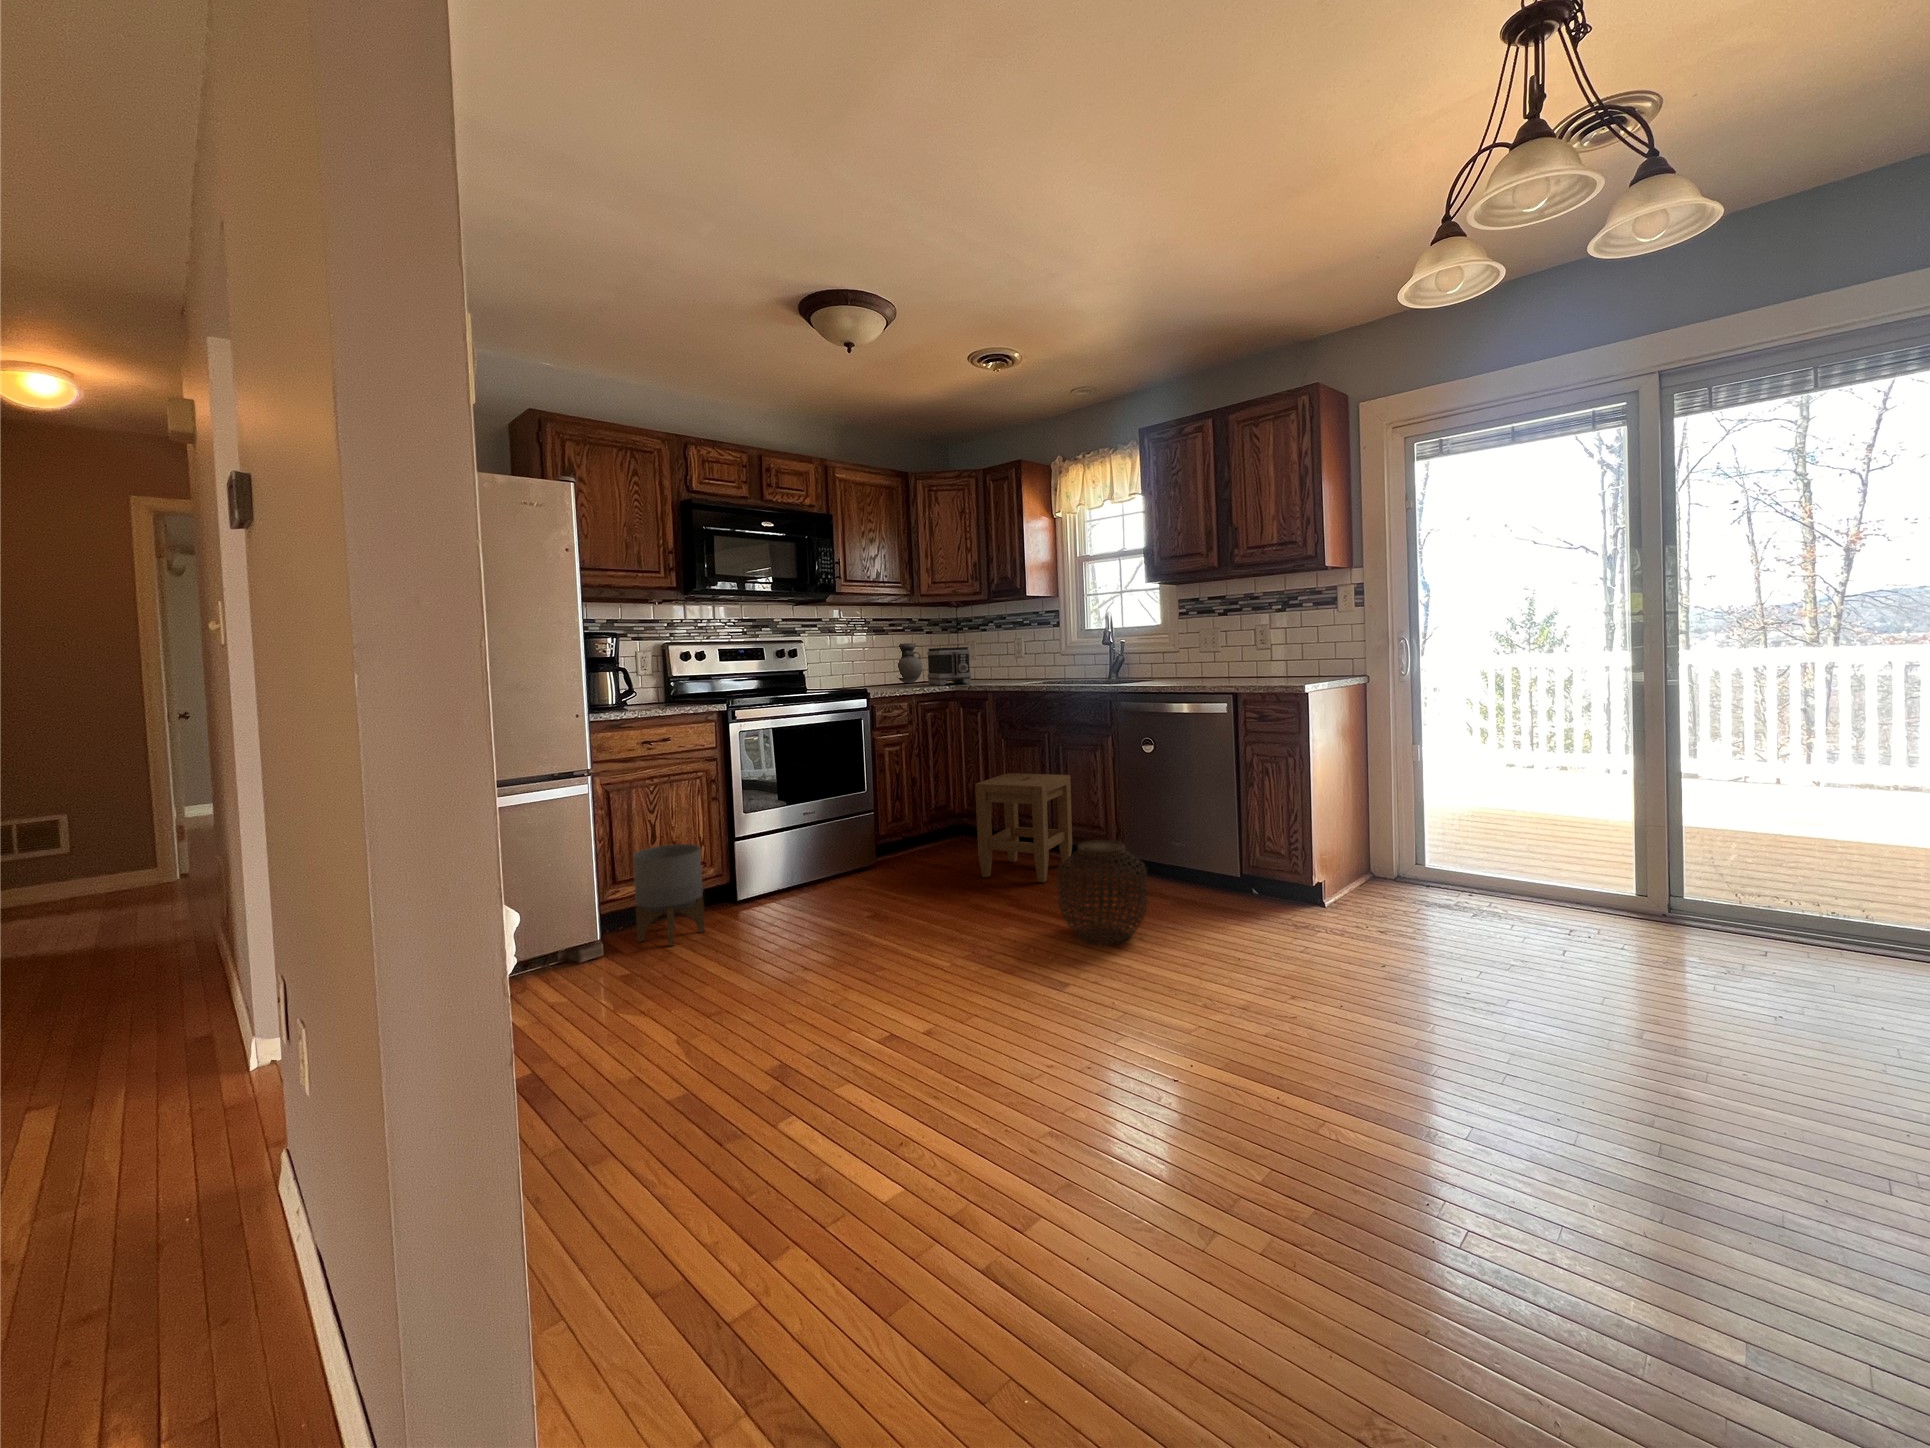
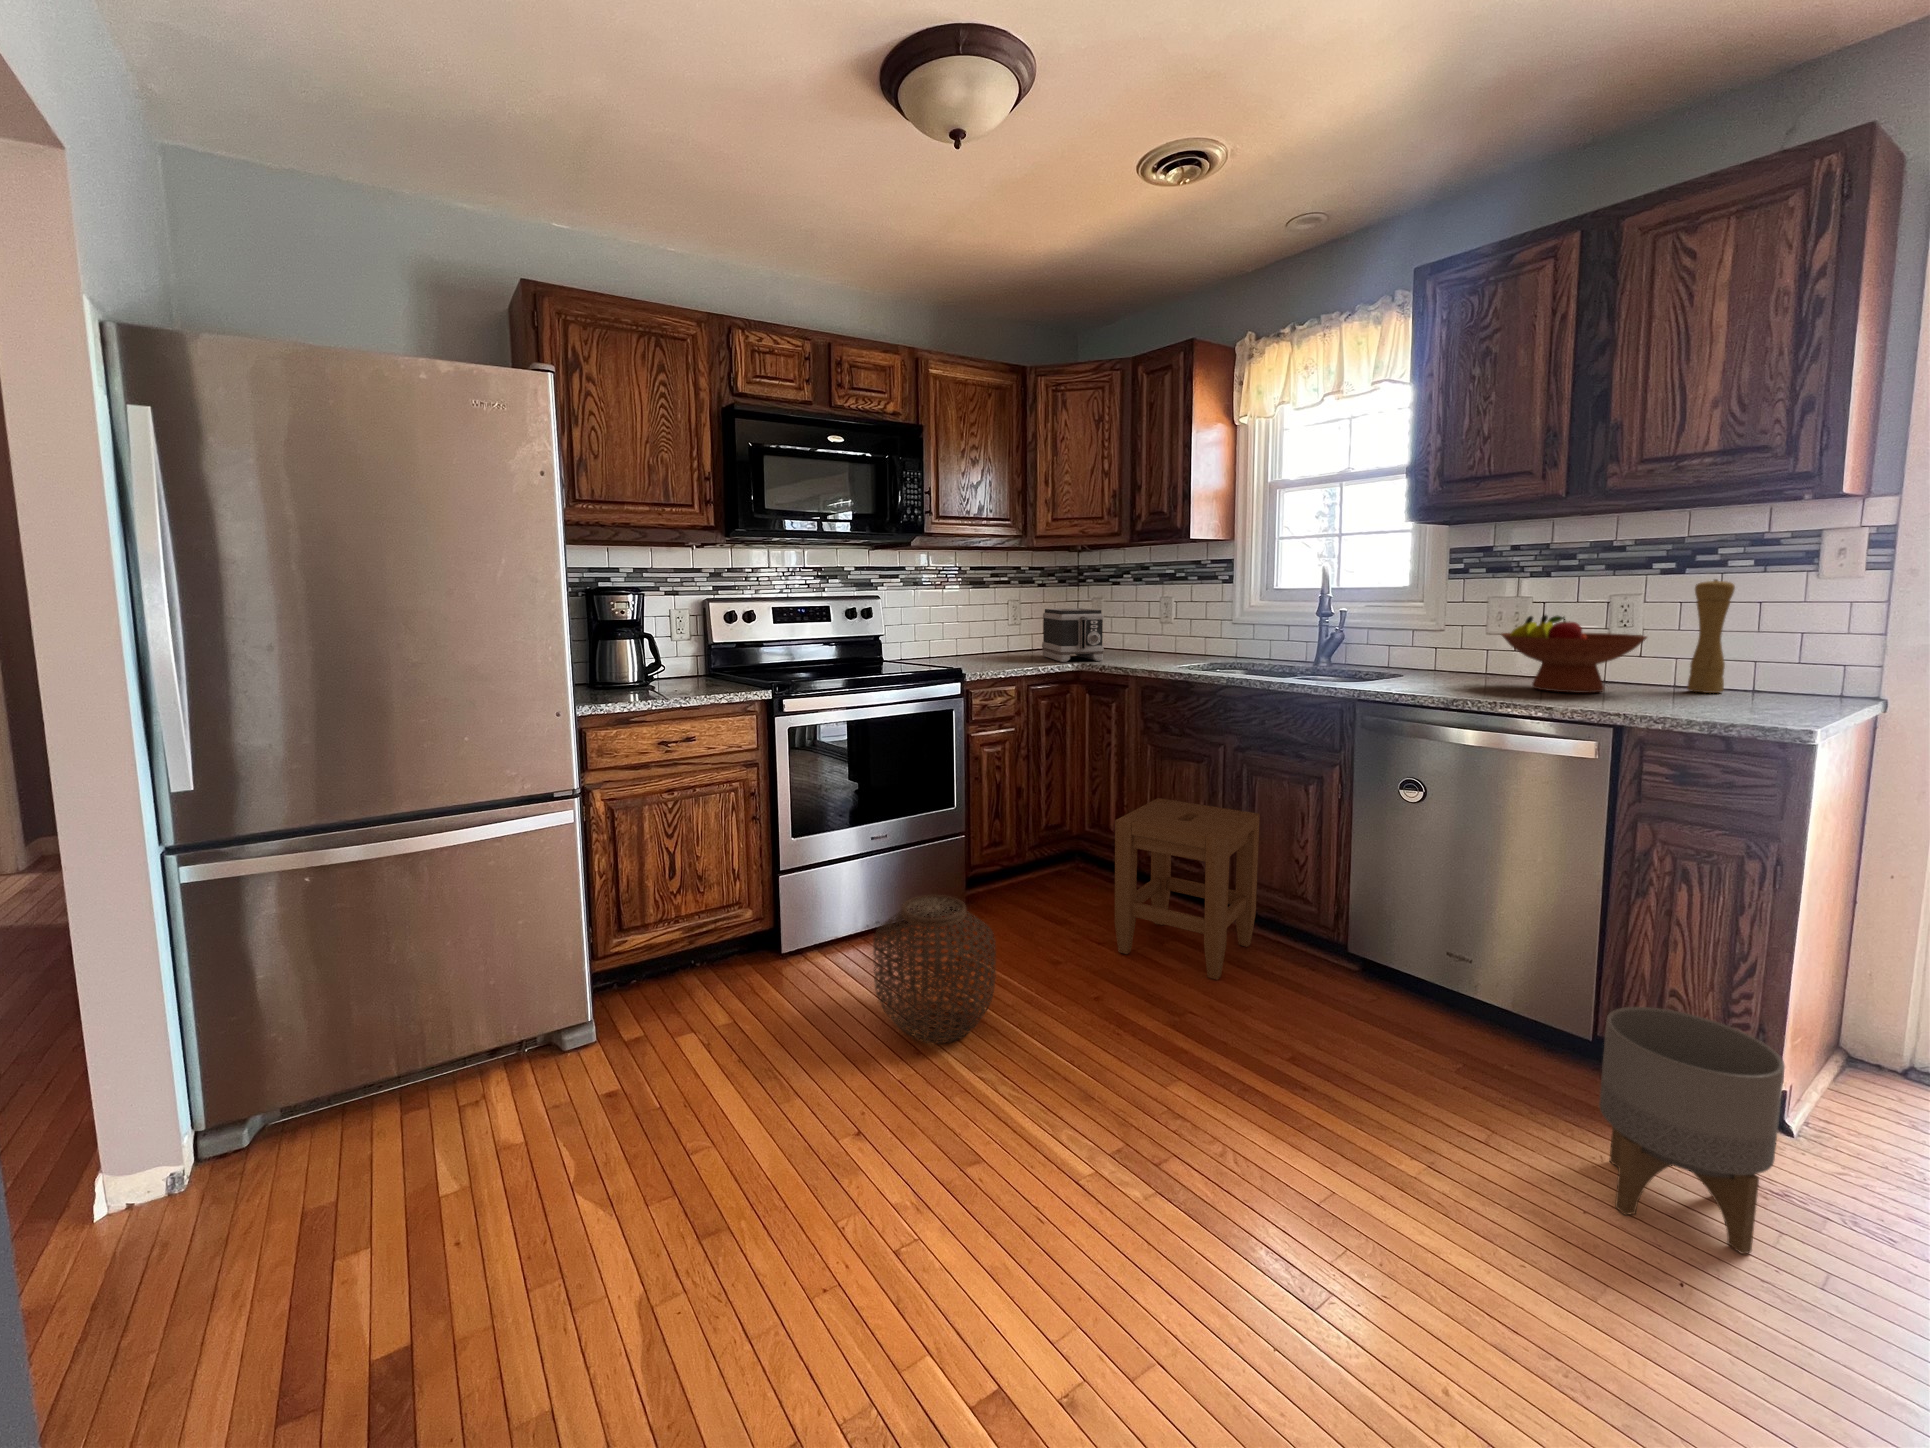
pepper mill: none [1287,614,1305,678] -> present [1687,579,1735,693]
fruit bowl: none [1194,636,1264,681] -> present [1502,615,1647,693]
vase: present [898,643,923,683] -> none [996,599,1034,652]
woven basket: present [1057,840,1148,945] -> present [873,895,995,1043]
planter: present [633,844,705,946] -> present [1599,1007,1785,1254]

